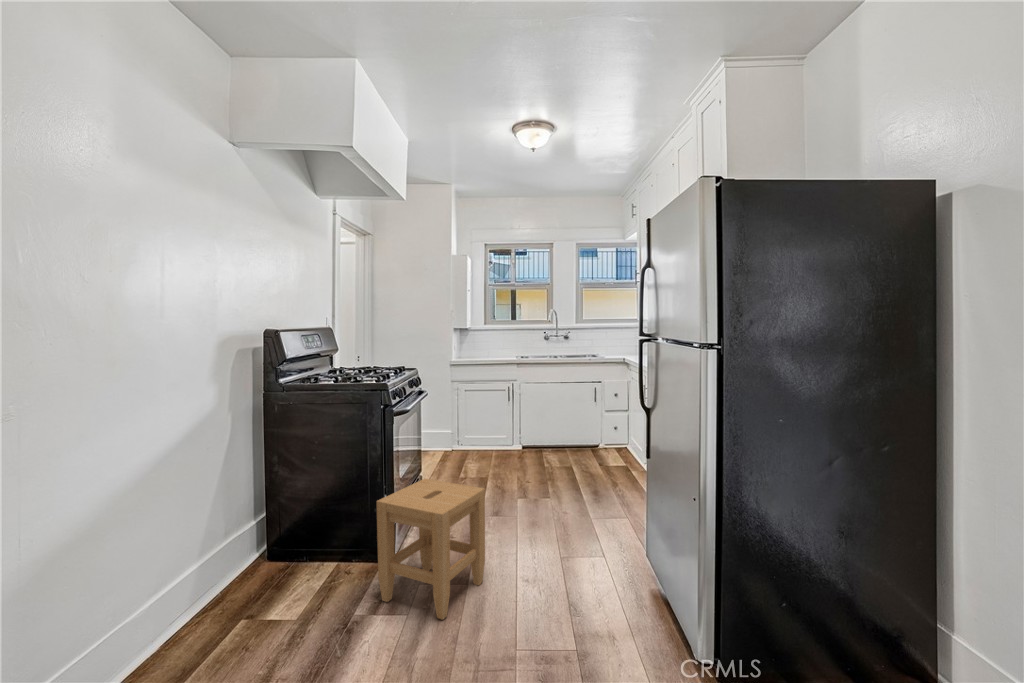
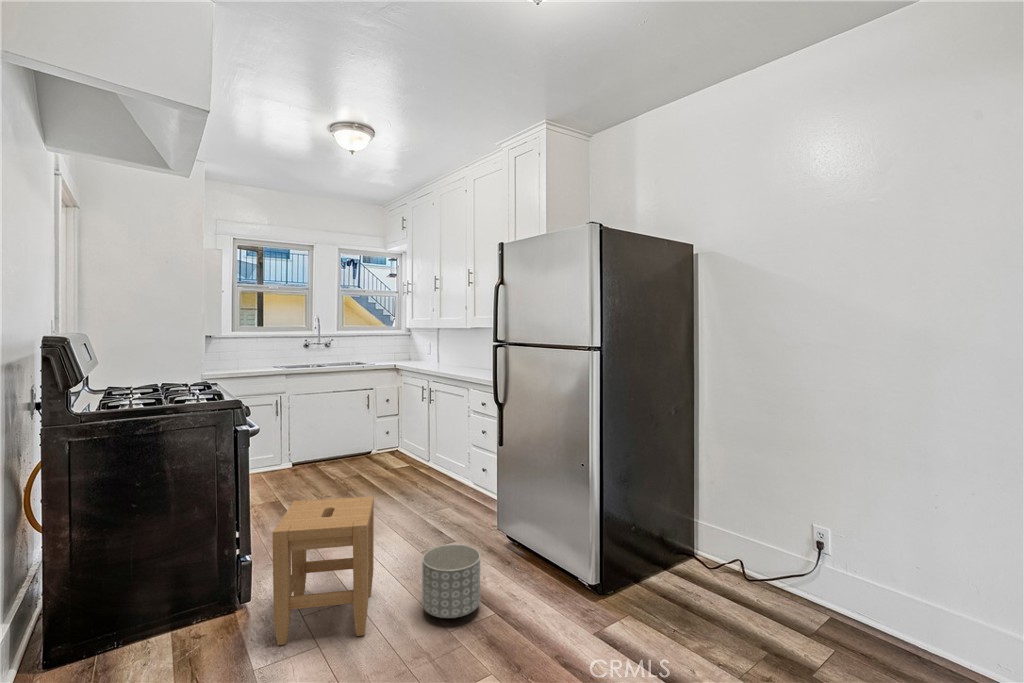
planter: none [501,556,564,639] -> present [422,544,480,618]

